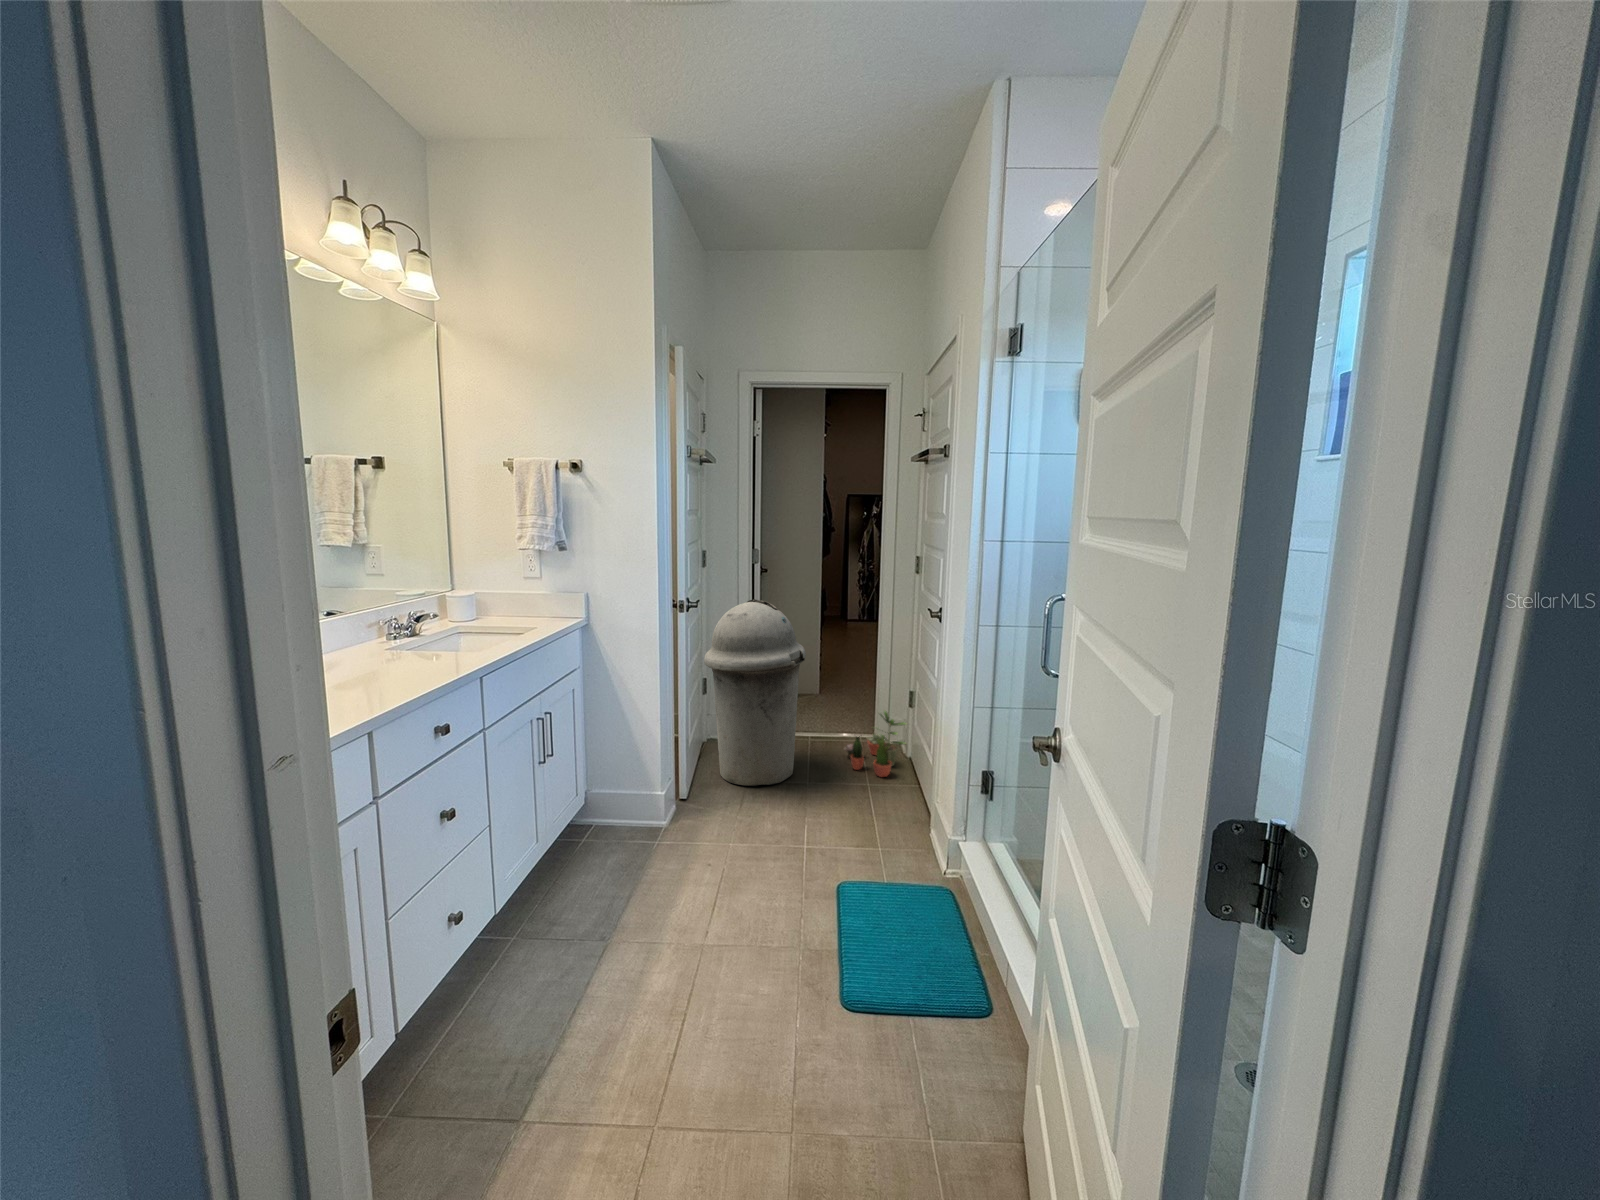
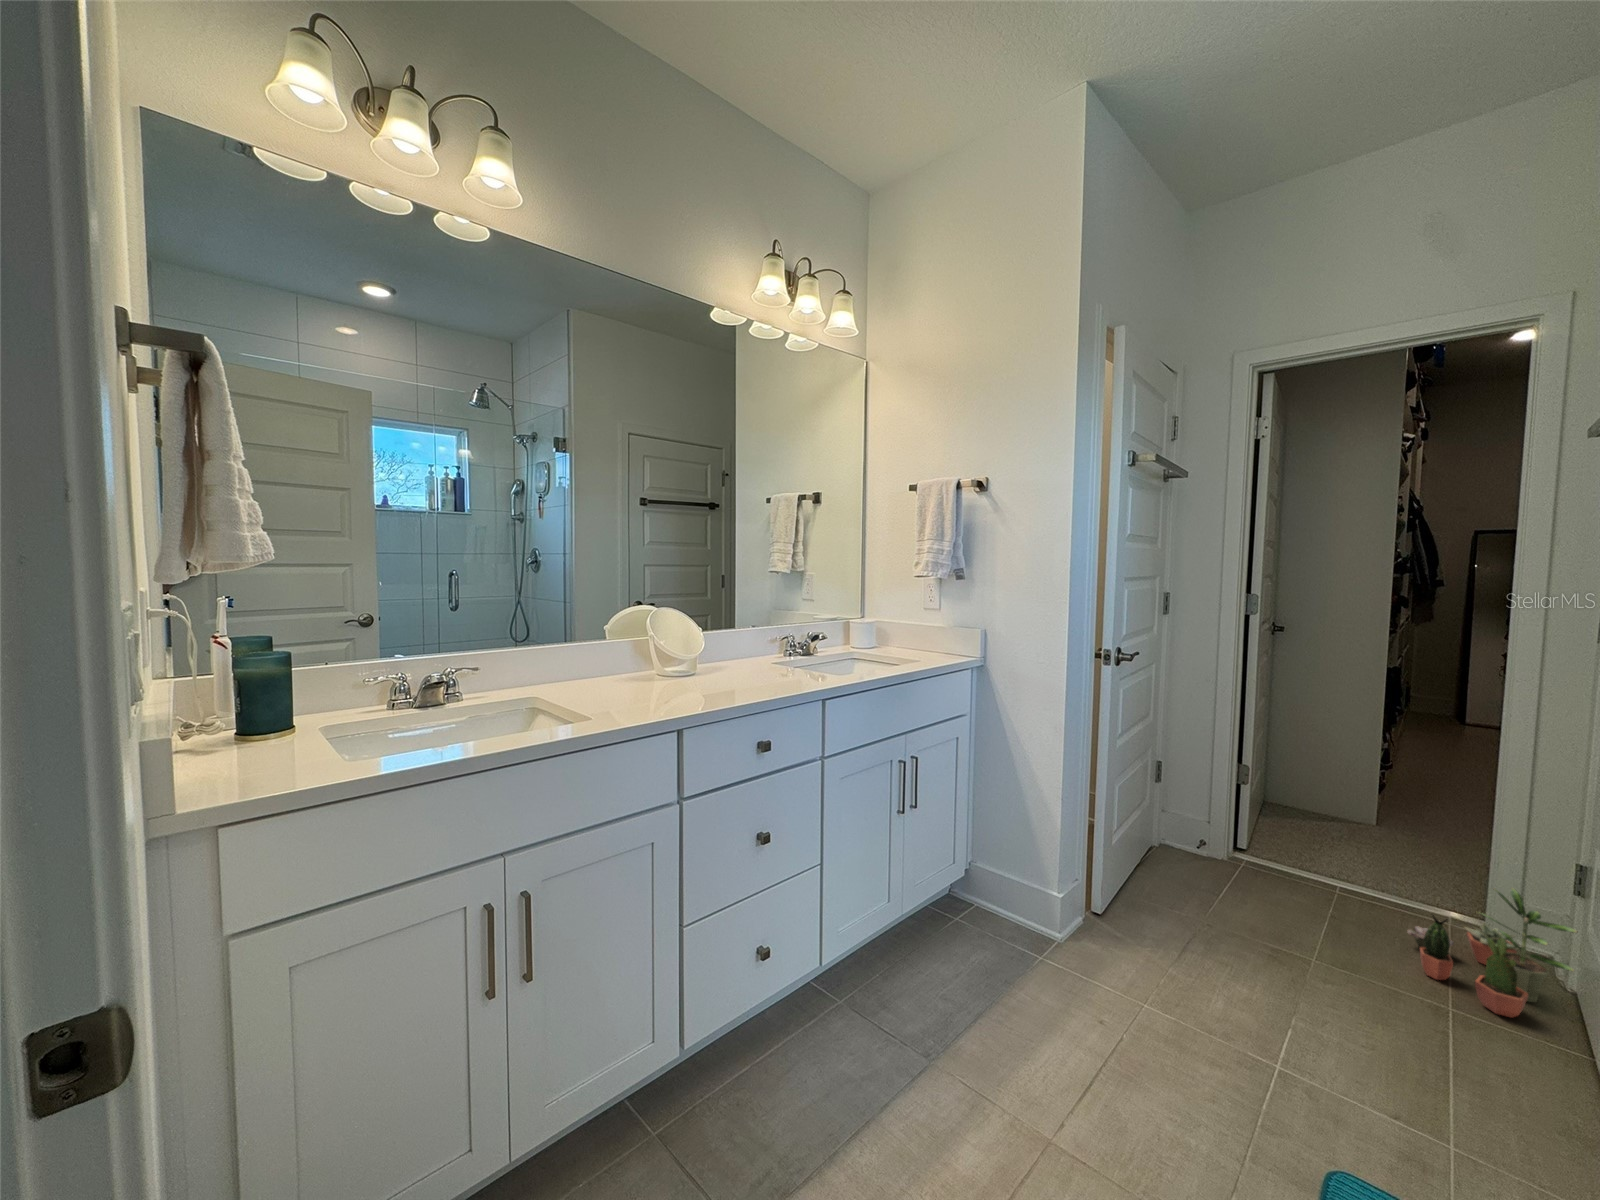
trash can: present [704,599,806,786] -> none [1144,660,1325,945]

